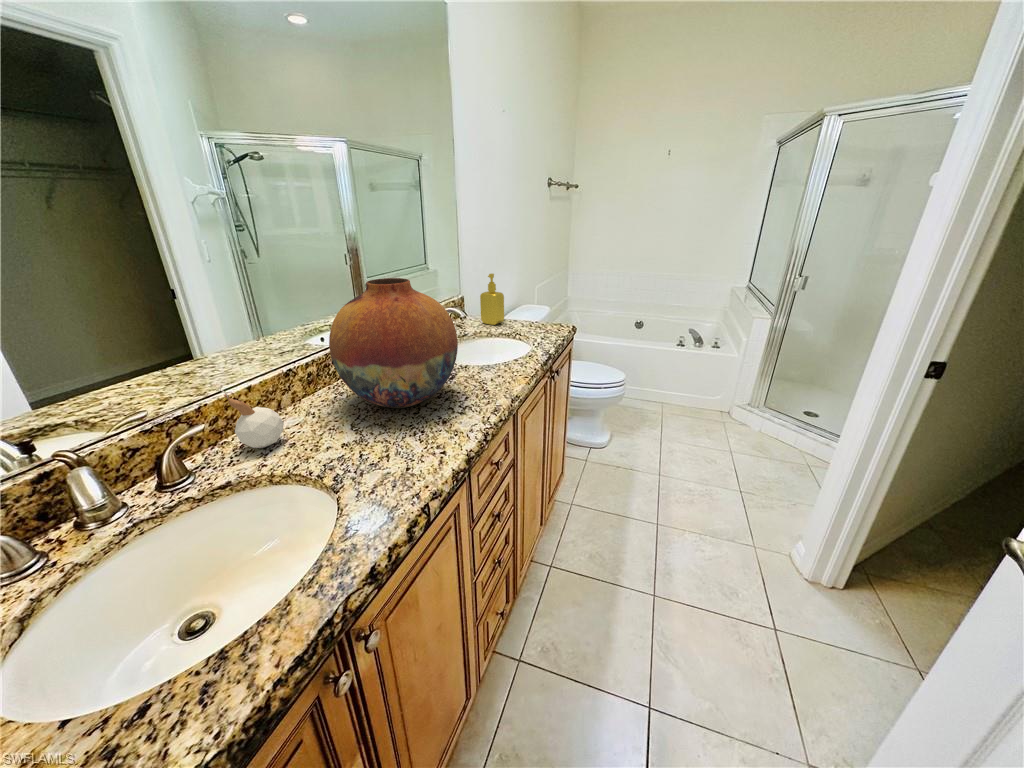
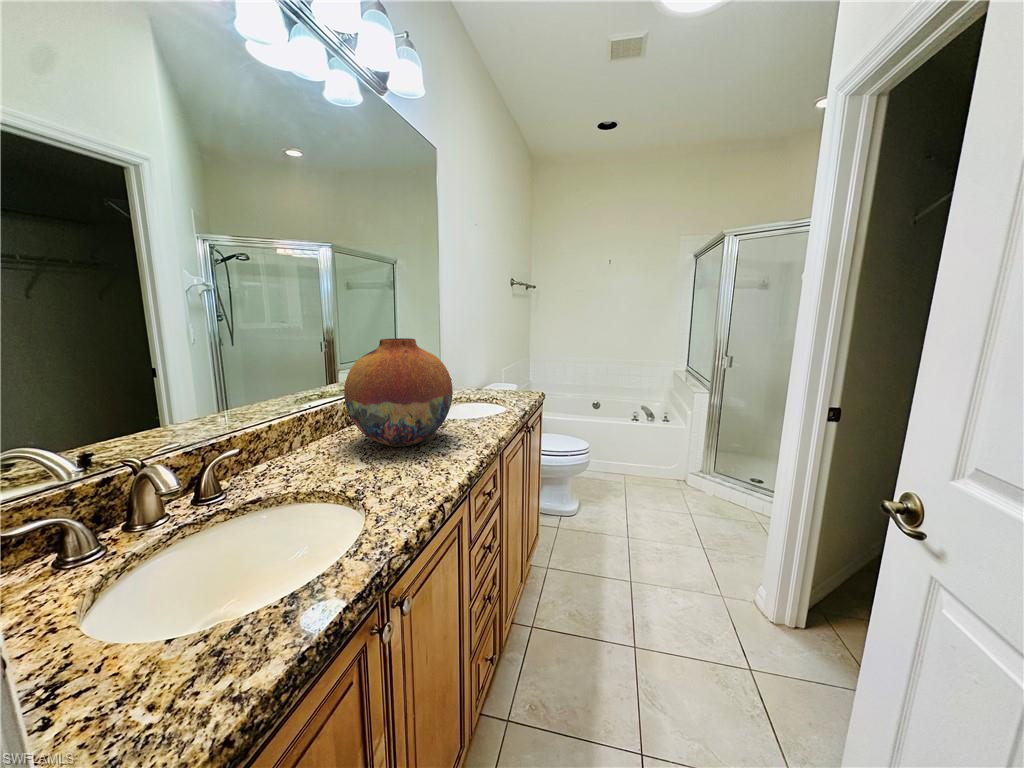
soap dispenser: present [480,274,504,325] -> none [459,349,480,393]
candle: present [219,388,284,448] -> none [255,418,304,475]

